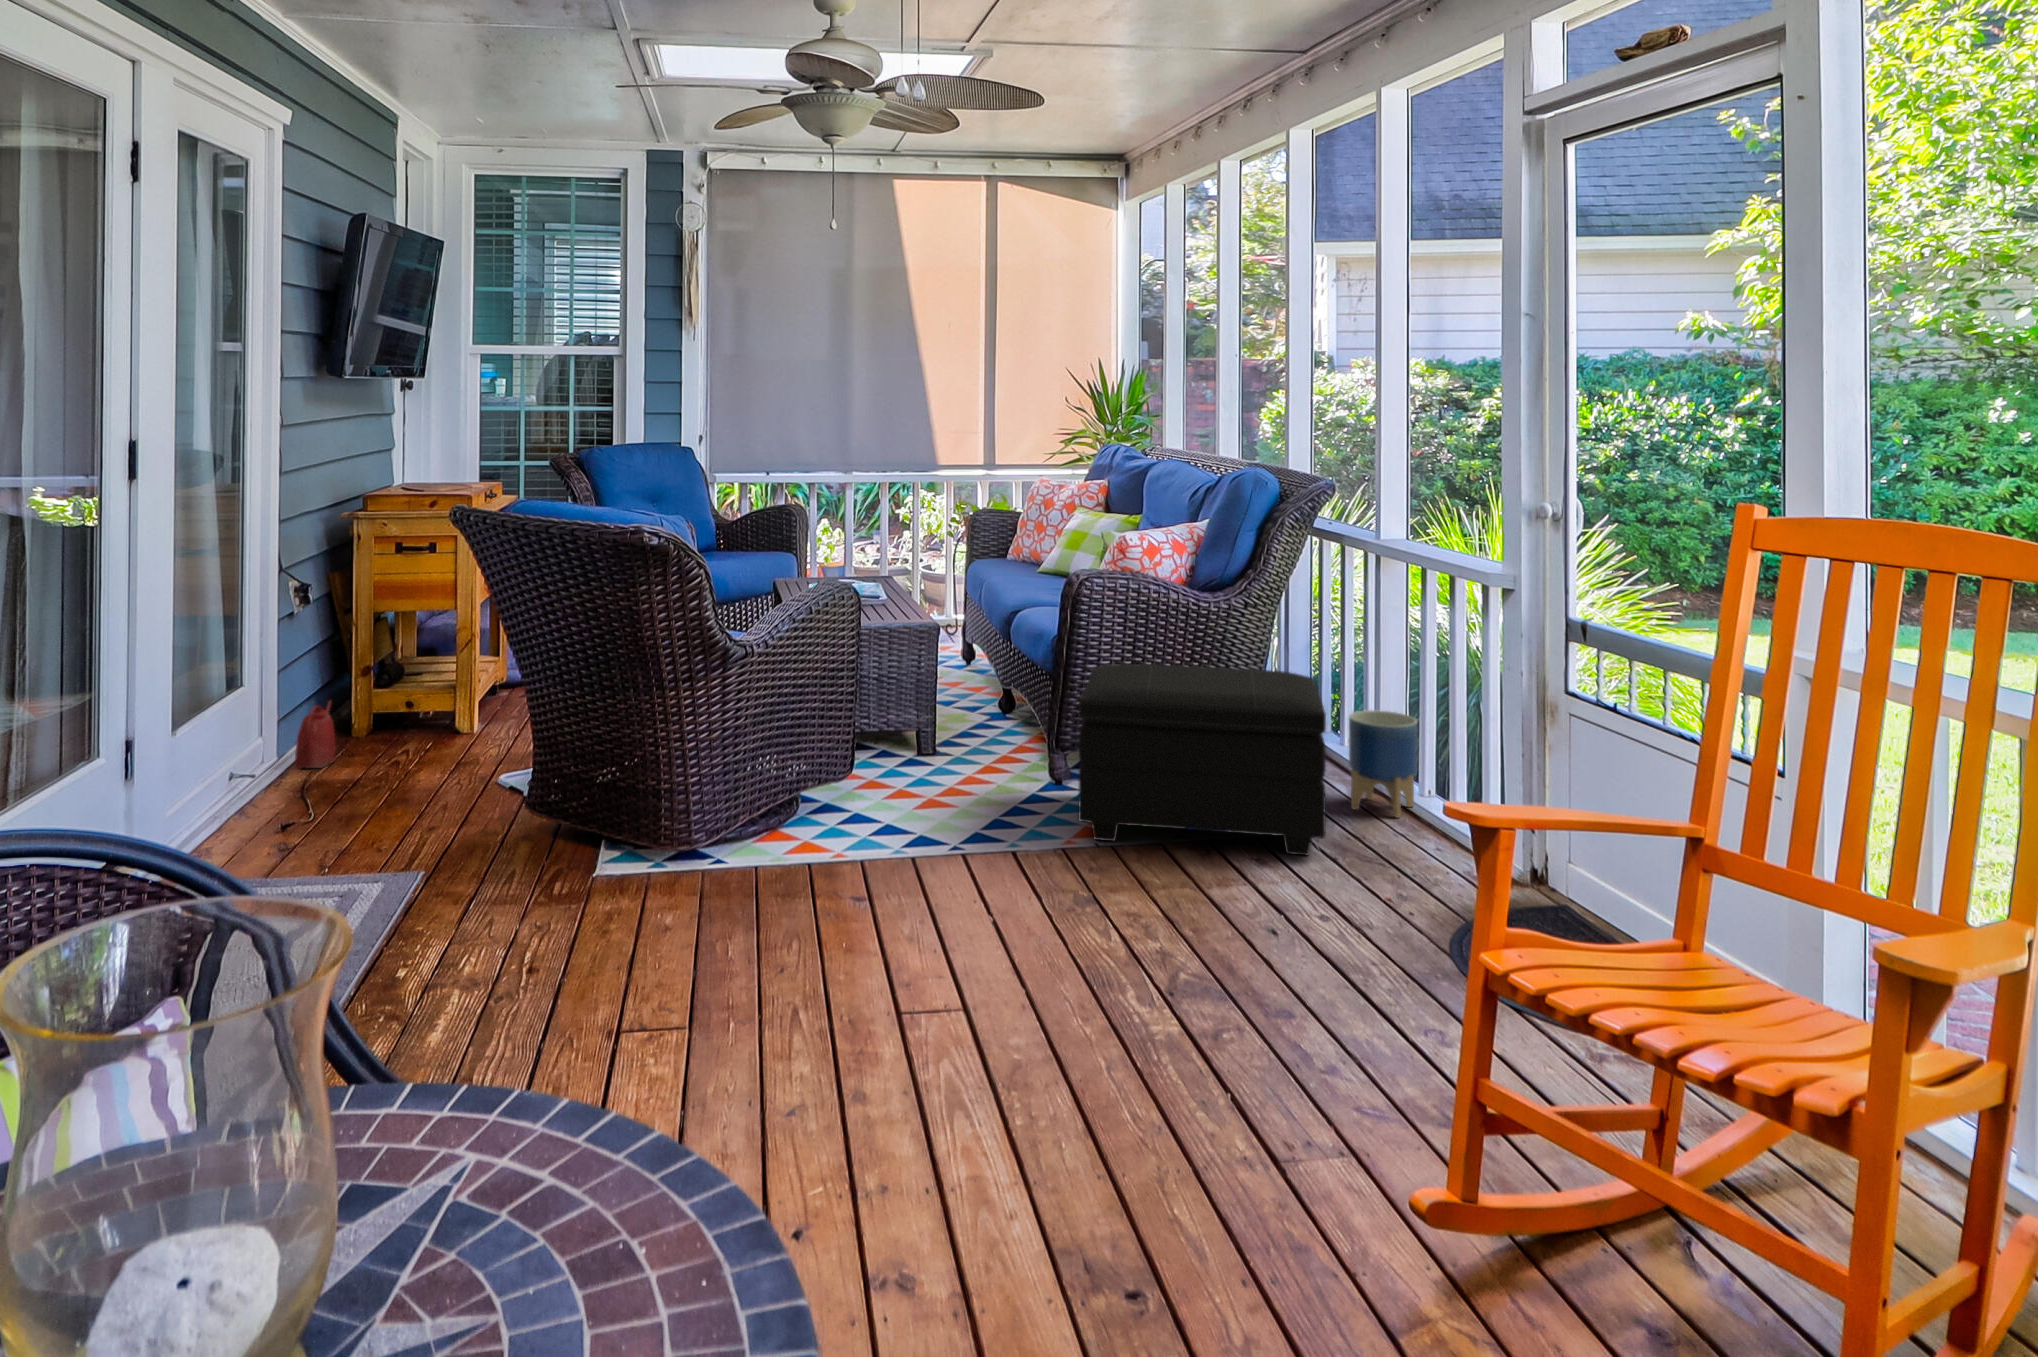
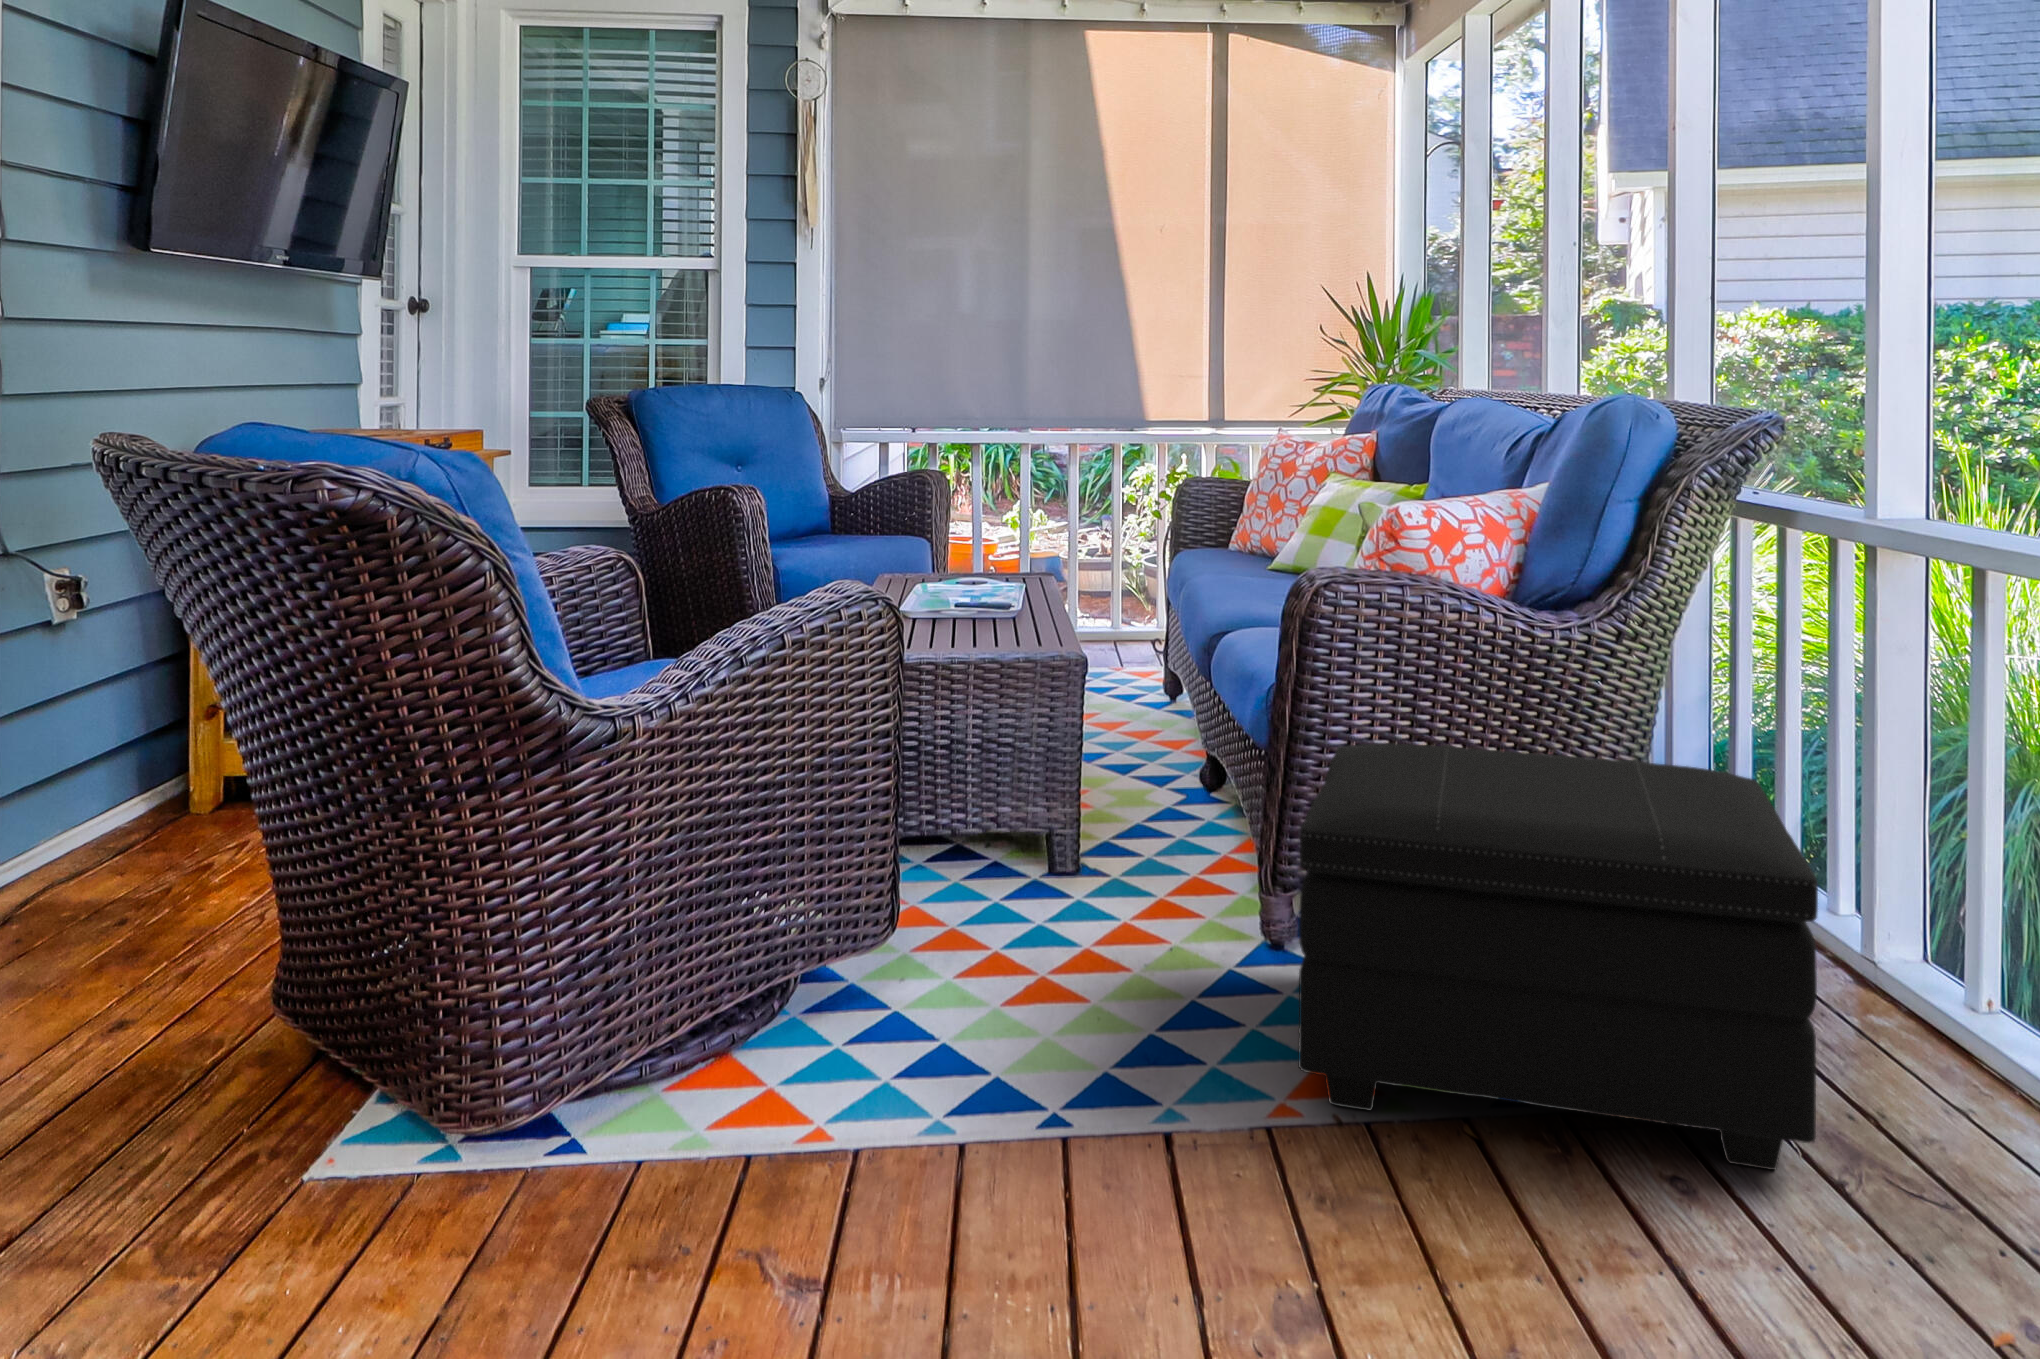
watering can: present [295,701,336,768] -> none [36,760,134,878]
planter: present [1349,710,1417,818] -> none [1821,838,1963,1059]

